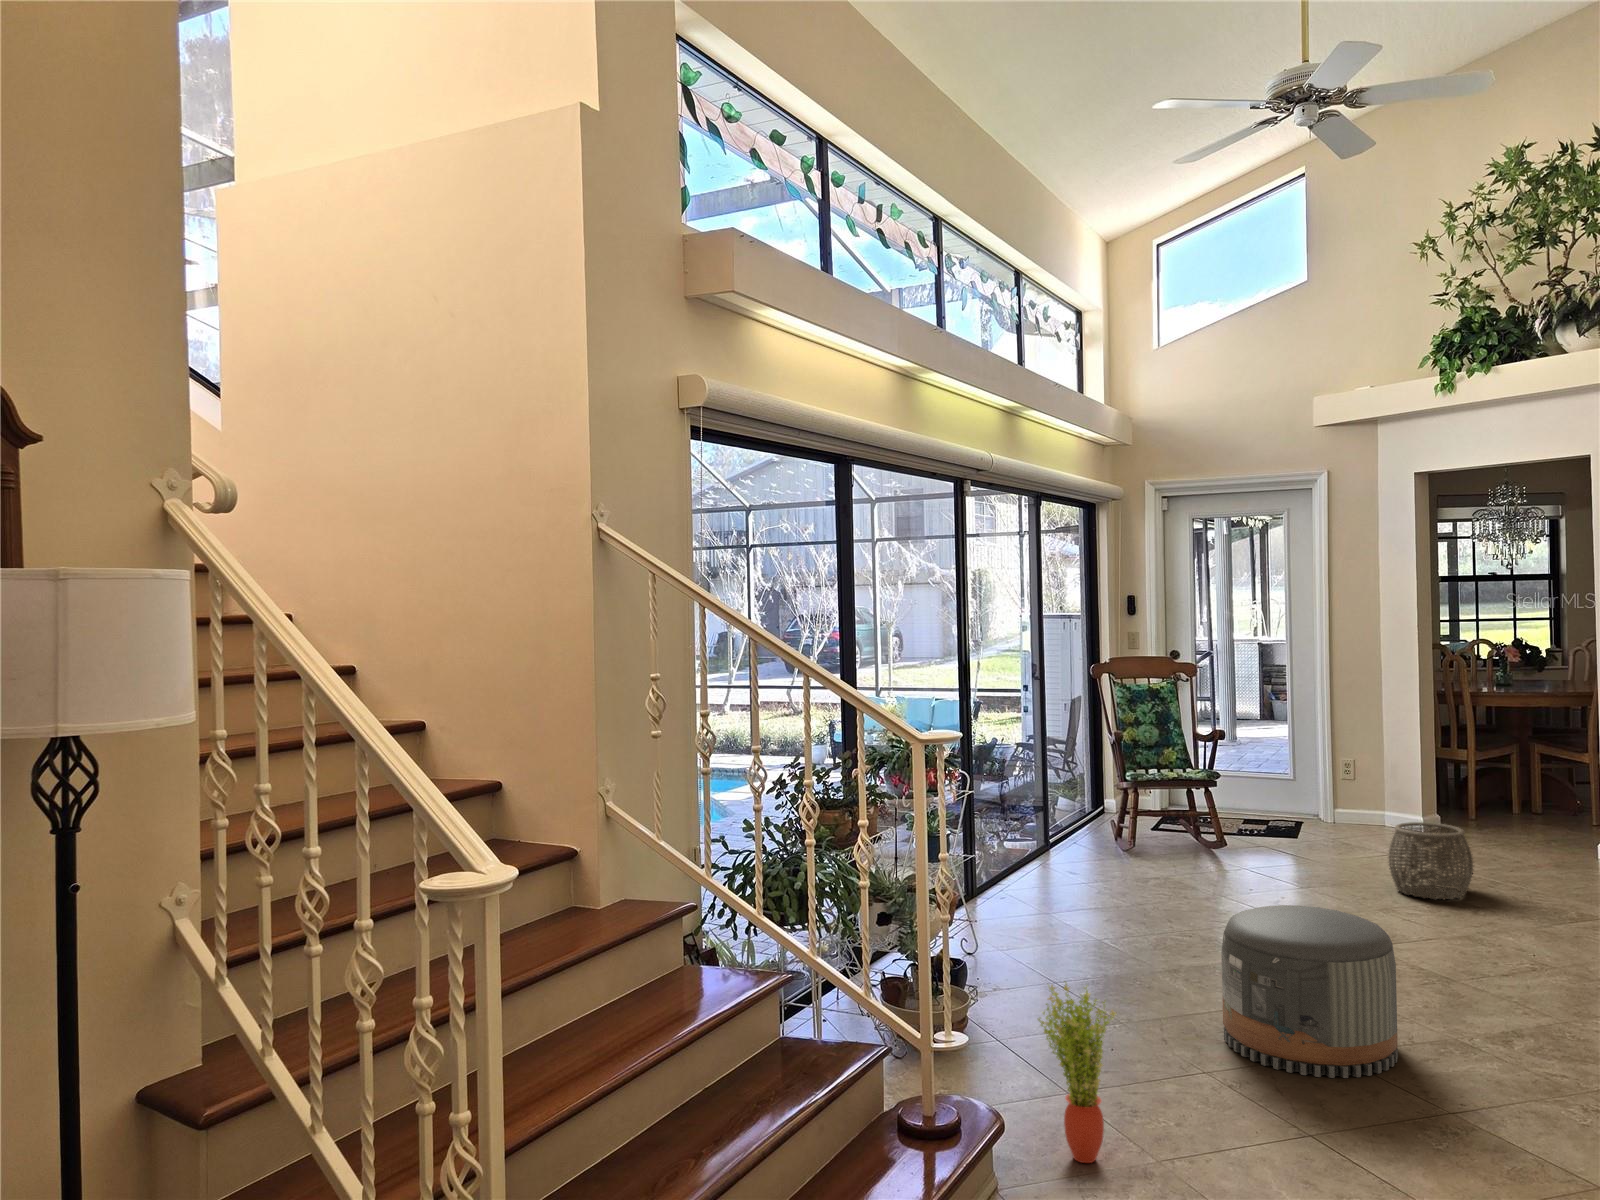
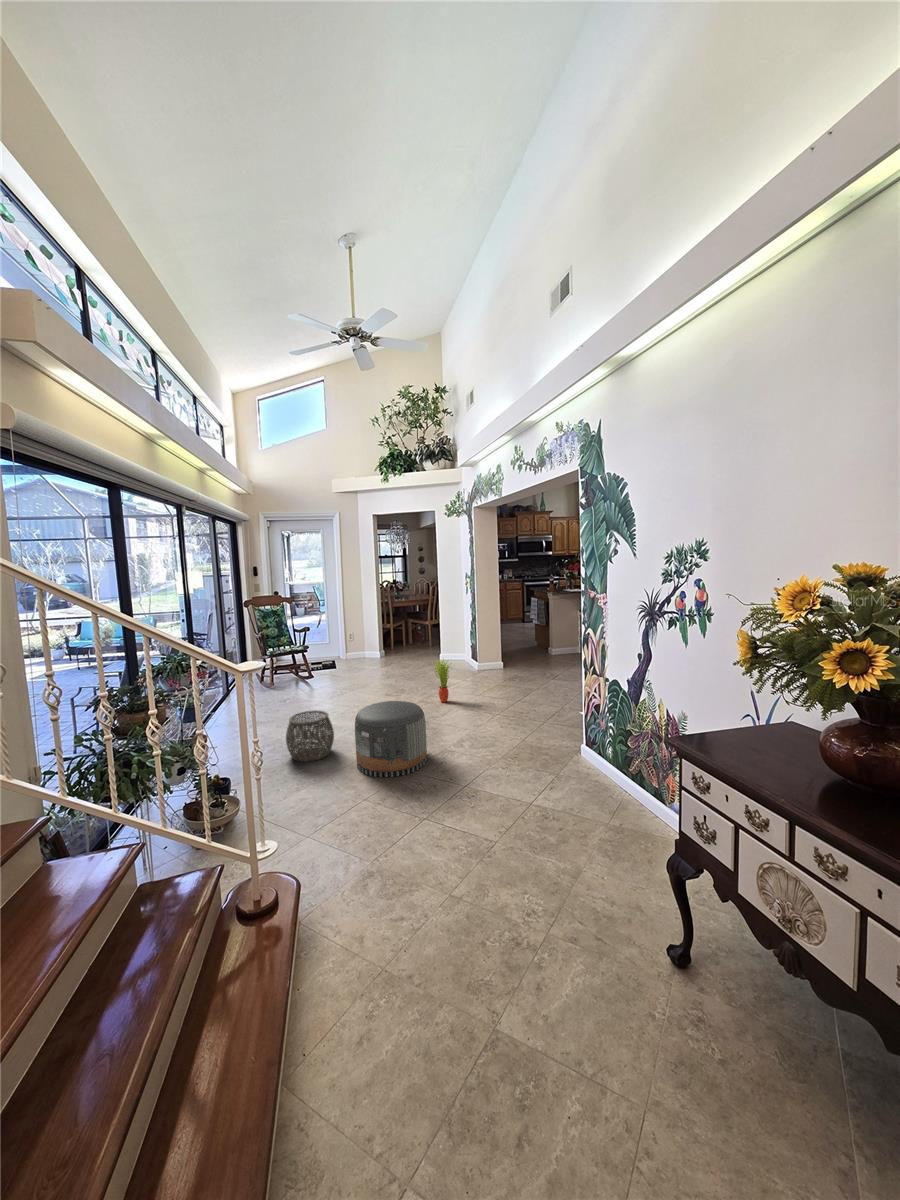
woven basket: present [1388,822,1474,900] -> present [286,710,334,762]
potted plant: present [1038,982,1116,1163] -> present [435,659,451,702]

